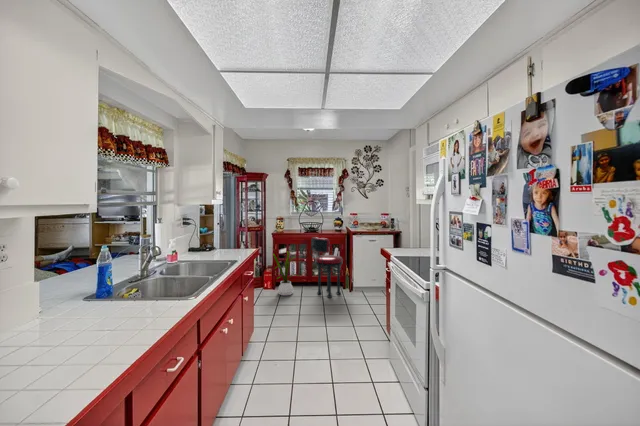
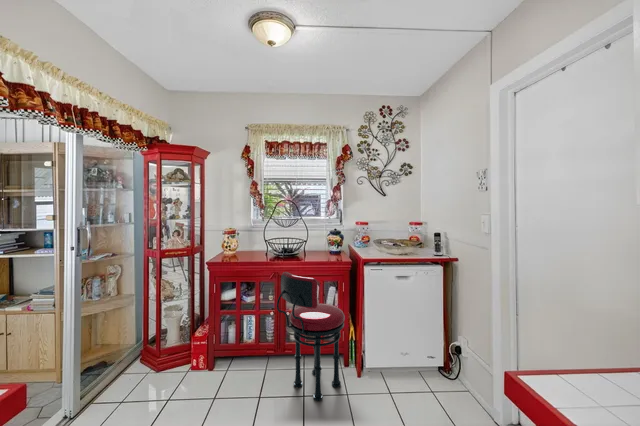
house plant: present [273,251,296,295] -> none [193,292,259,394]

